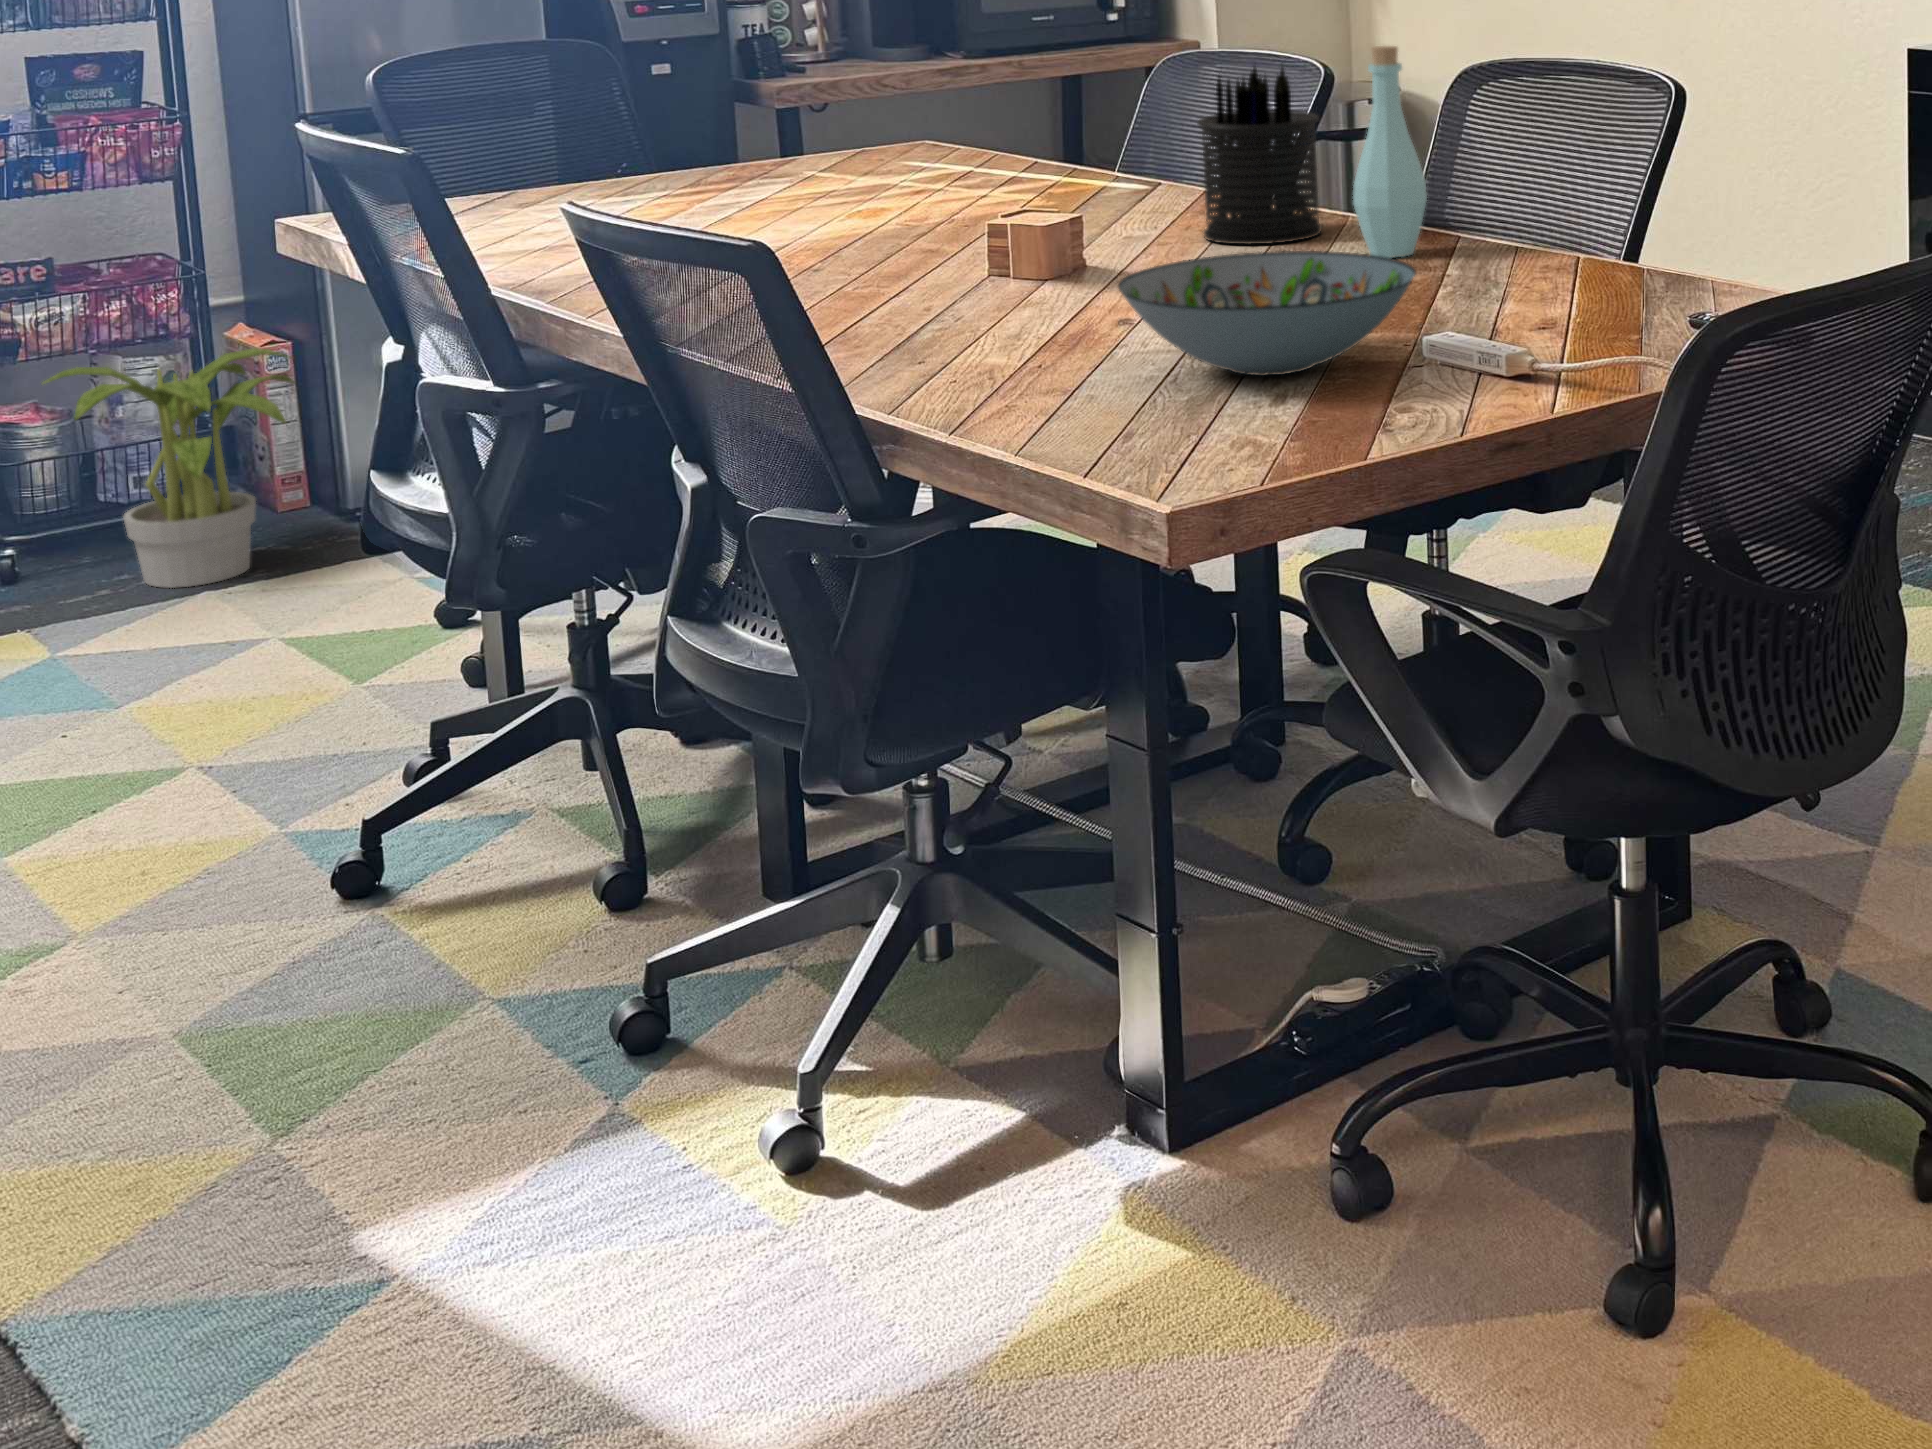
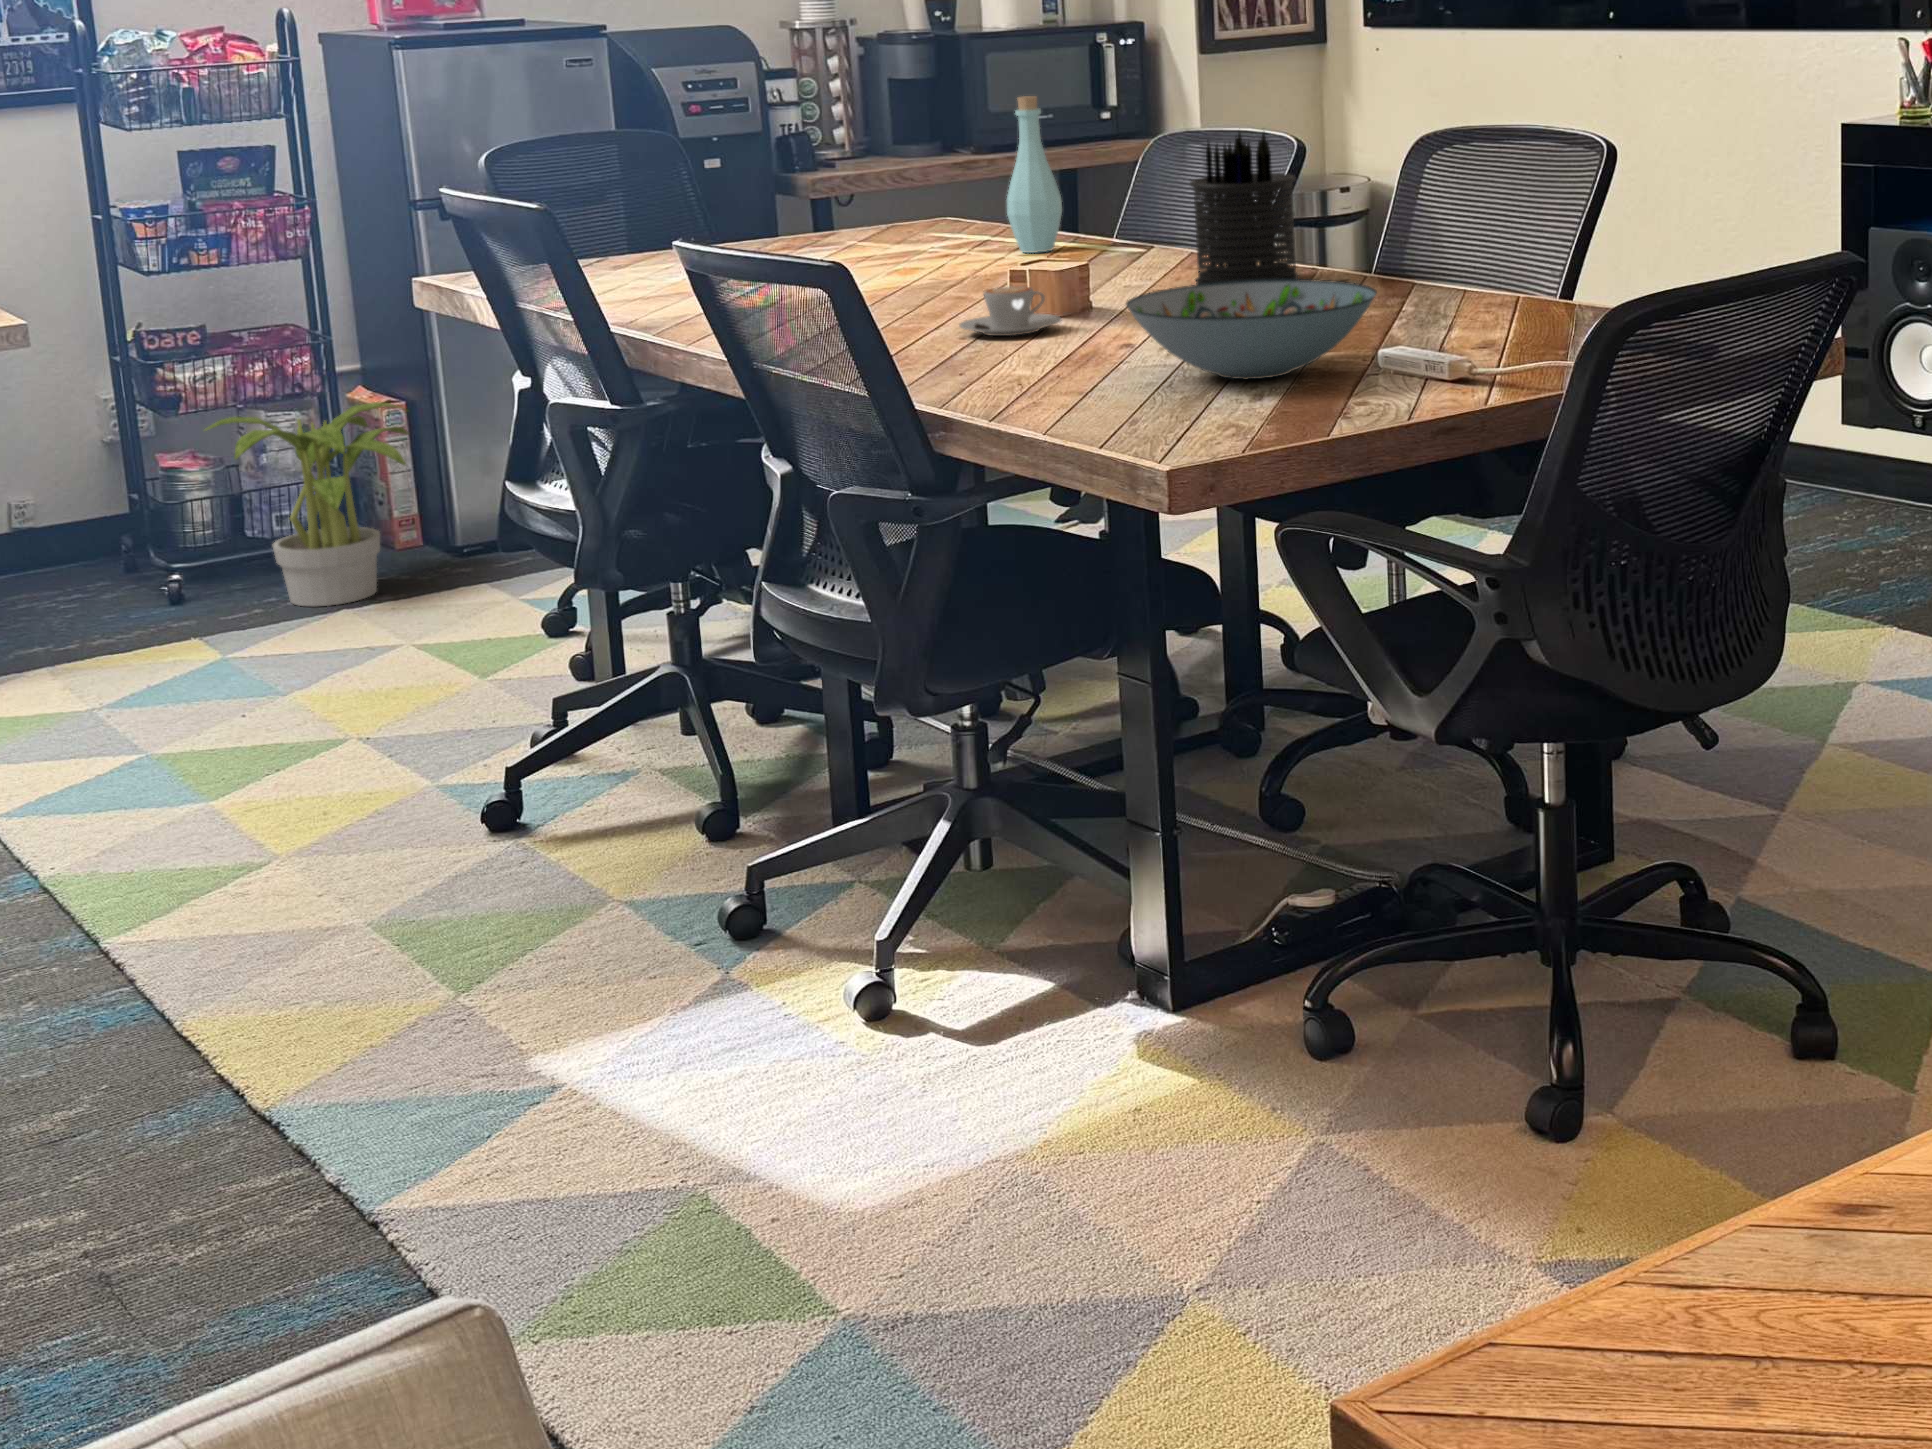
bottle: present [1353,46,1427,258] -> present [1007,96,1062,253]
coffee cup: none [924,248,1045,308] -> present [960,286,1061,336]

